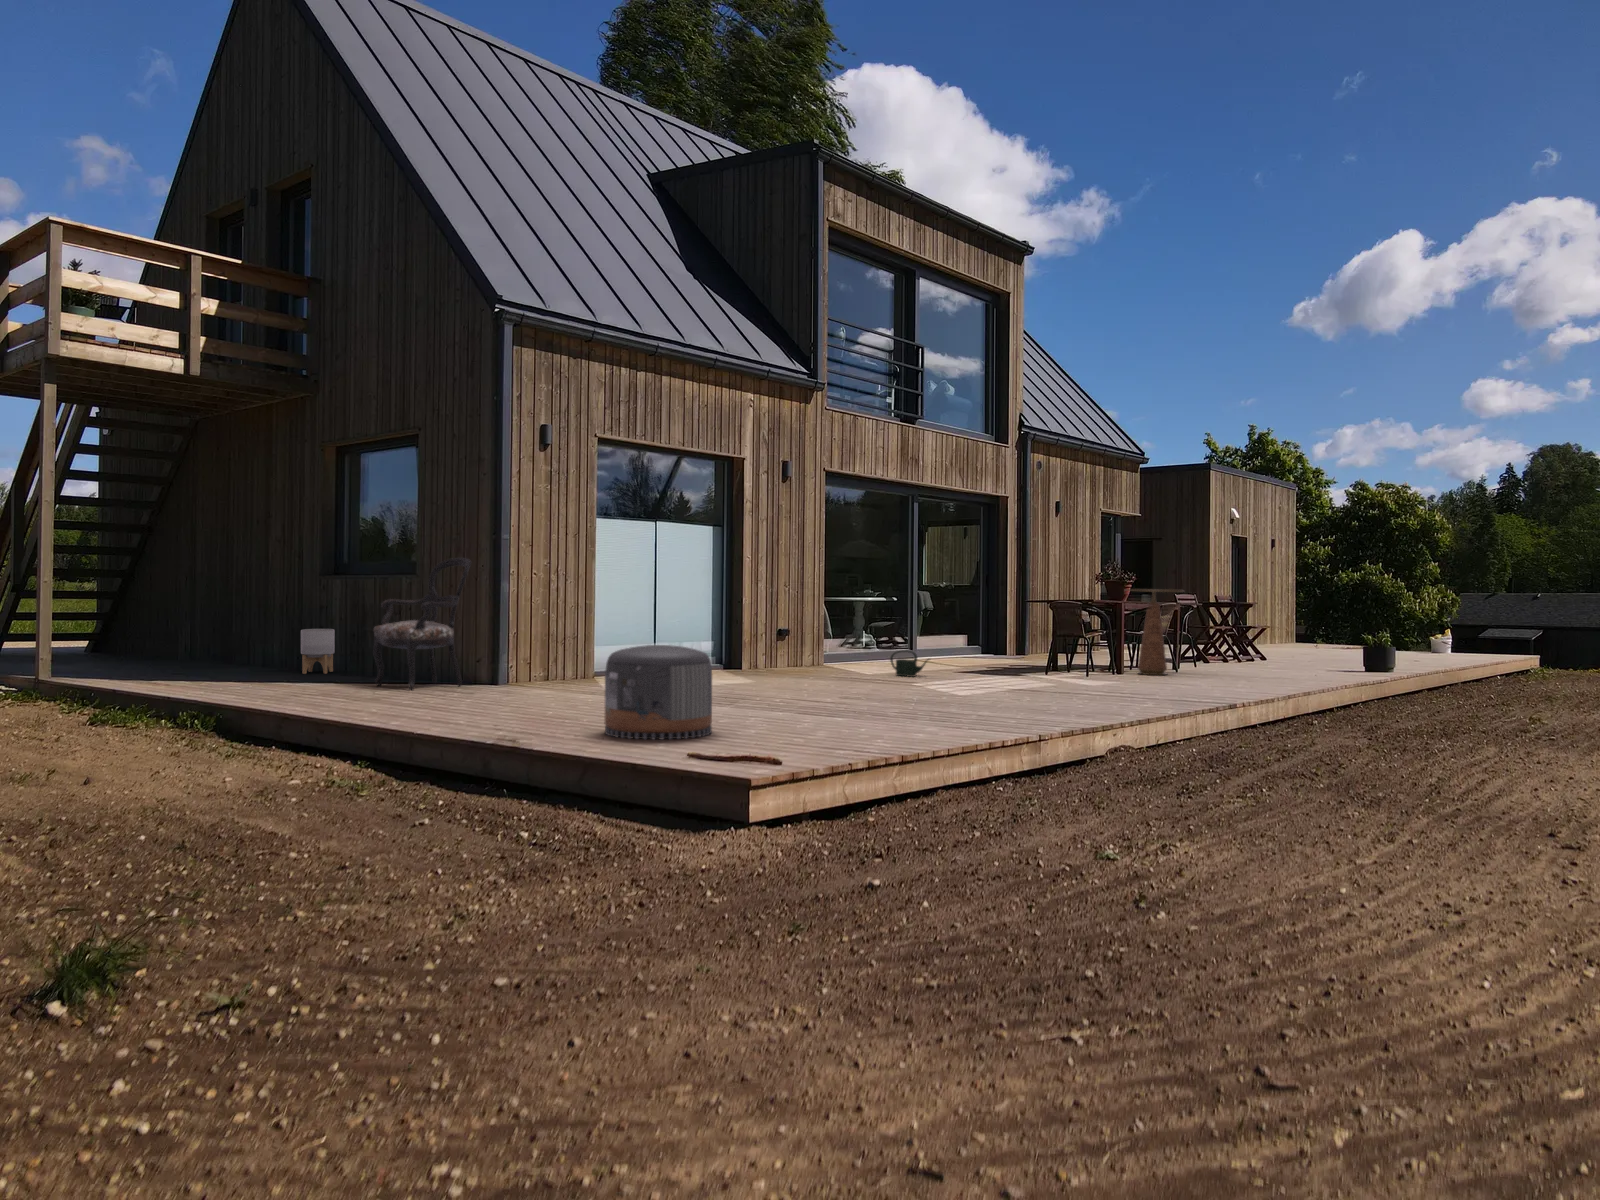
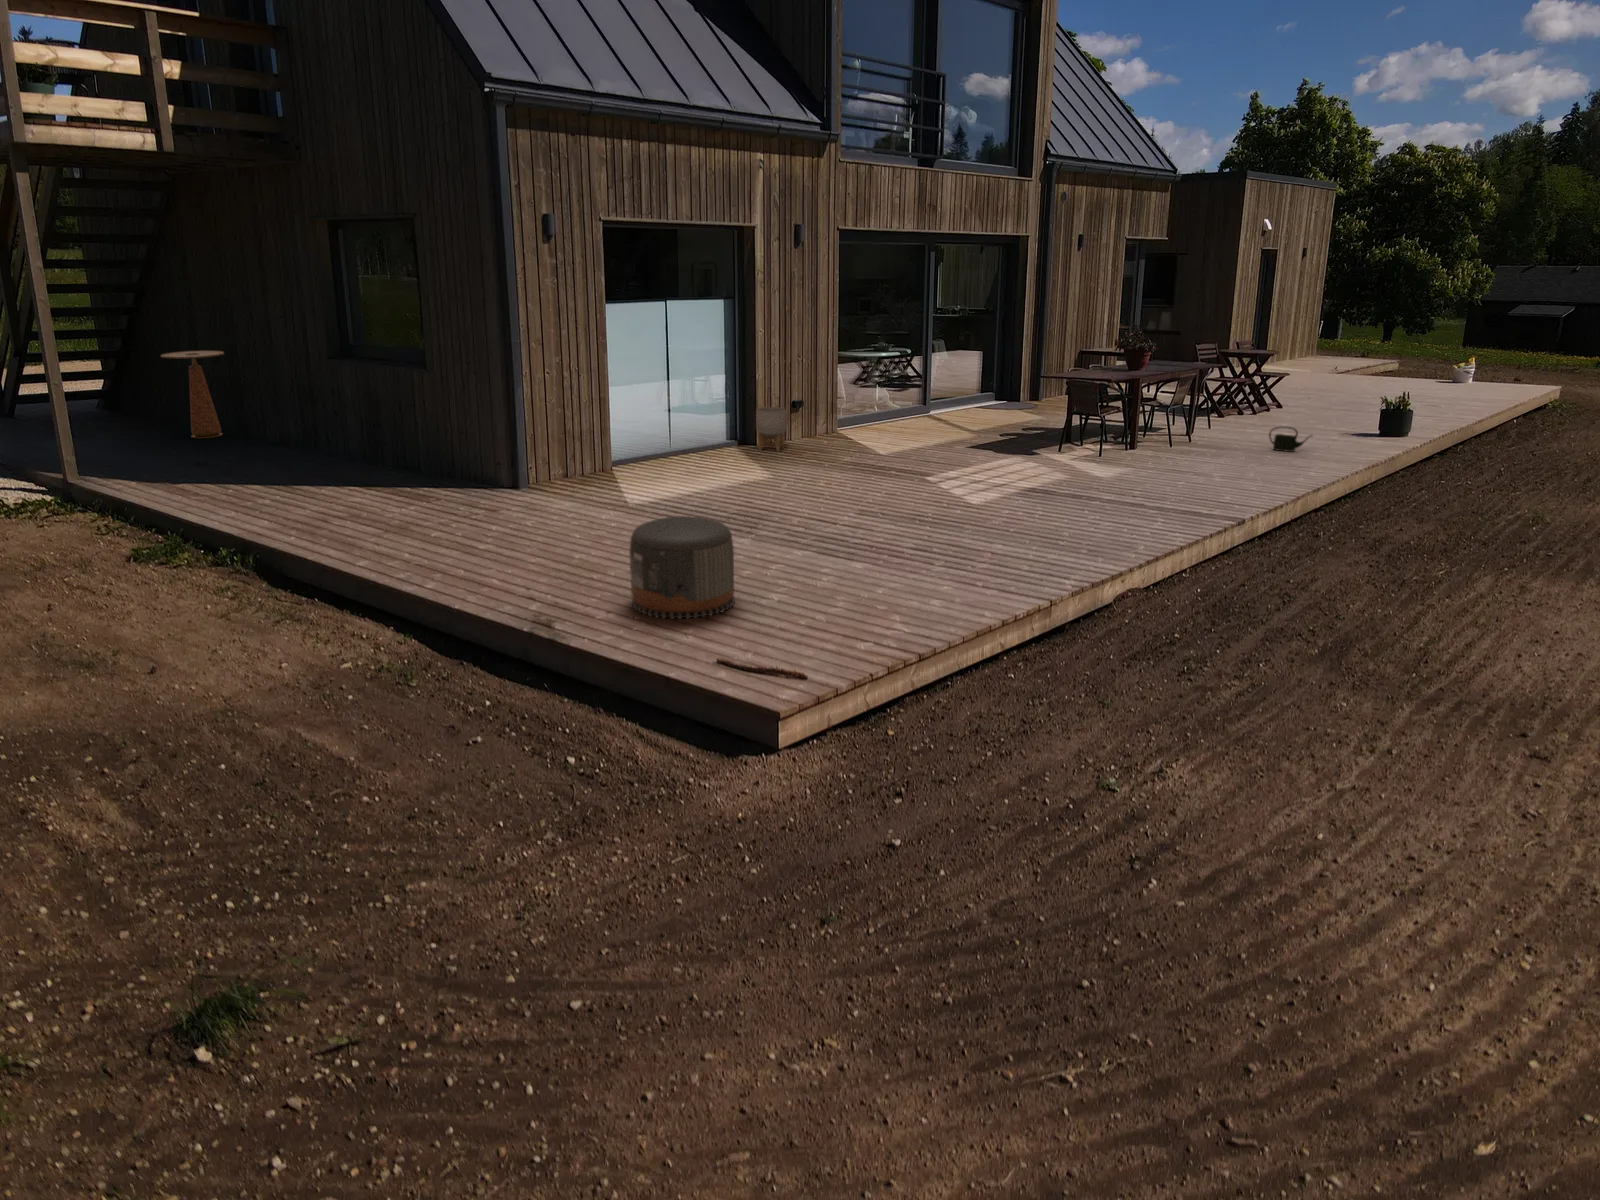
armchair: present [373,558,471,690] -> none [394,362,486,505]
side table: present [1125,589,1183,676] -> present [161,350,224,439]
planter: present [301,629,335,674] -> present [756,407,786,452]
watering can: present [890,650,929,677] -> present [1269,427,1307,452]

